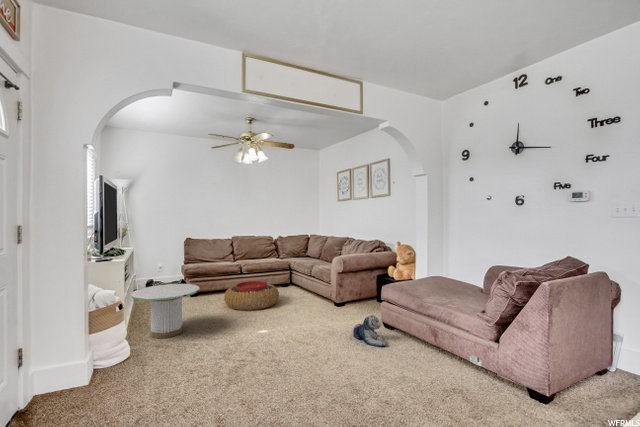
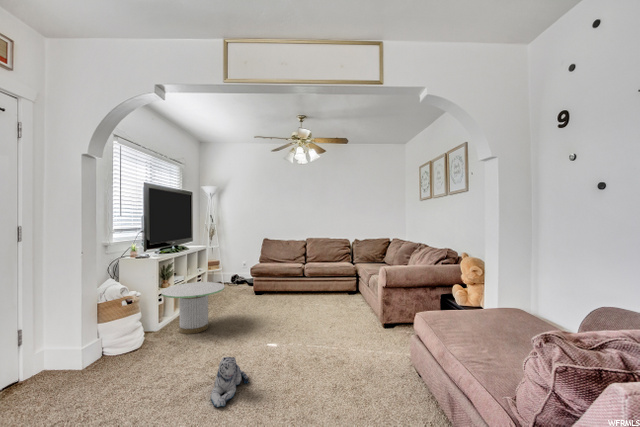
pouf: present [224,281,279,310] -> none [269,285,325,317]
plush toy: present [353,315,386,347] -> present [211,357,248,408]

